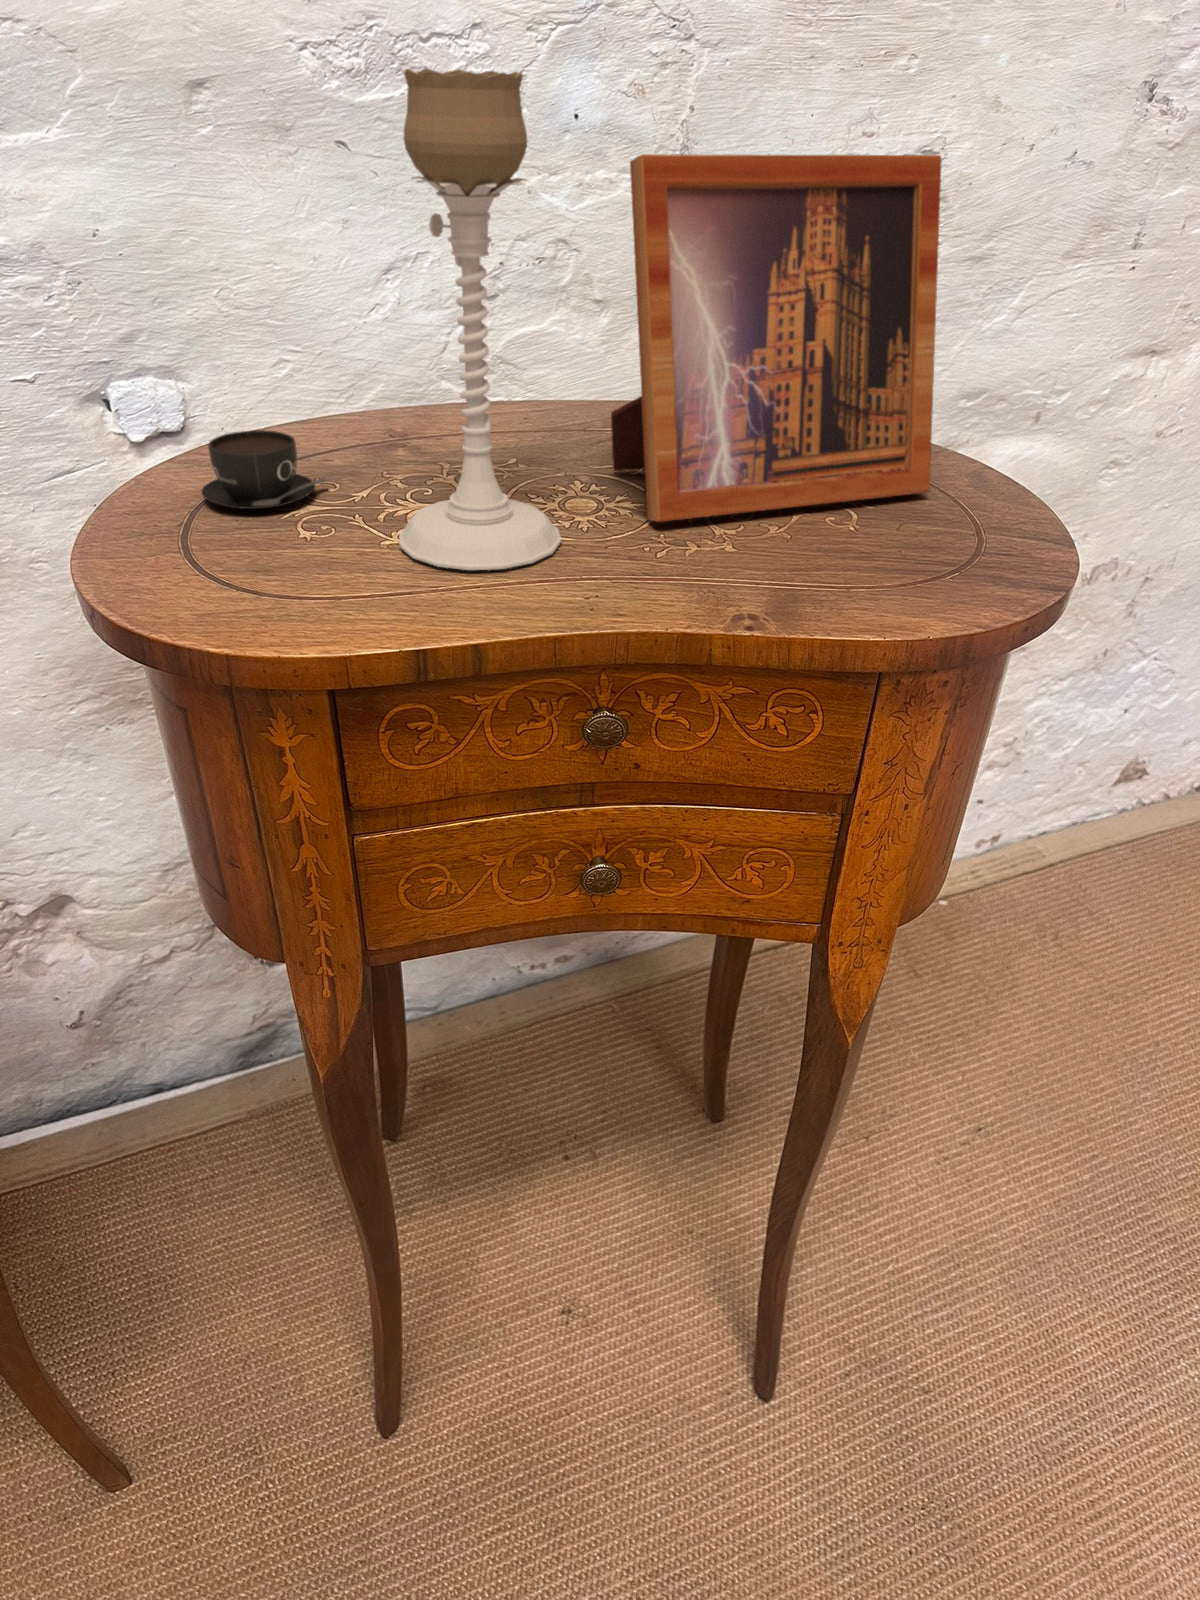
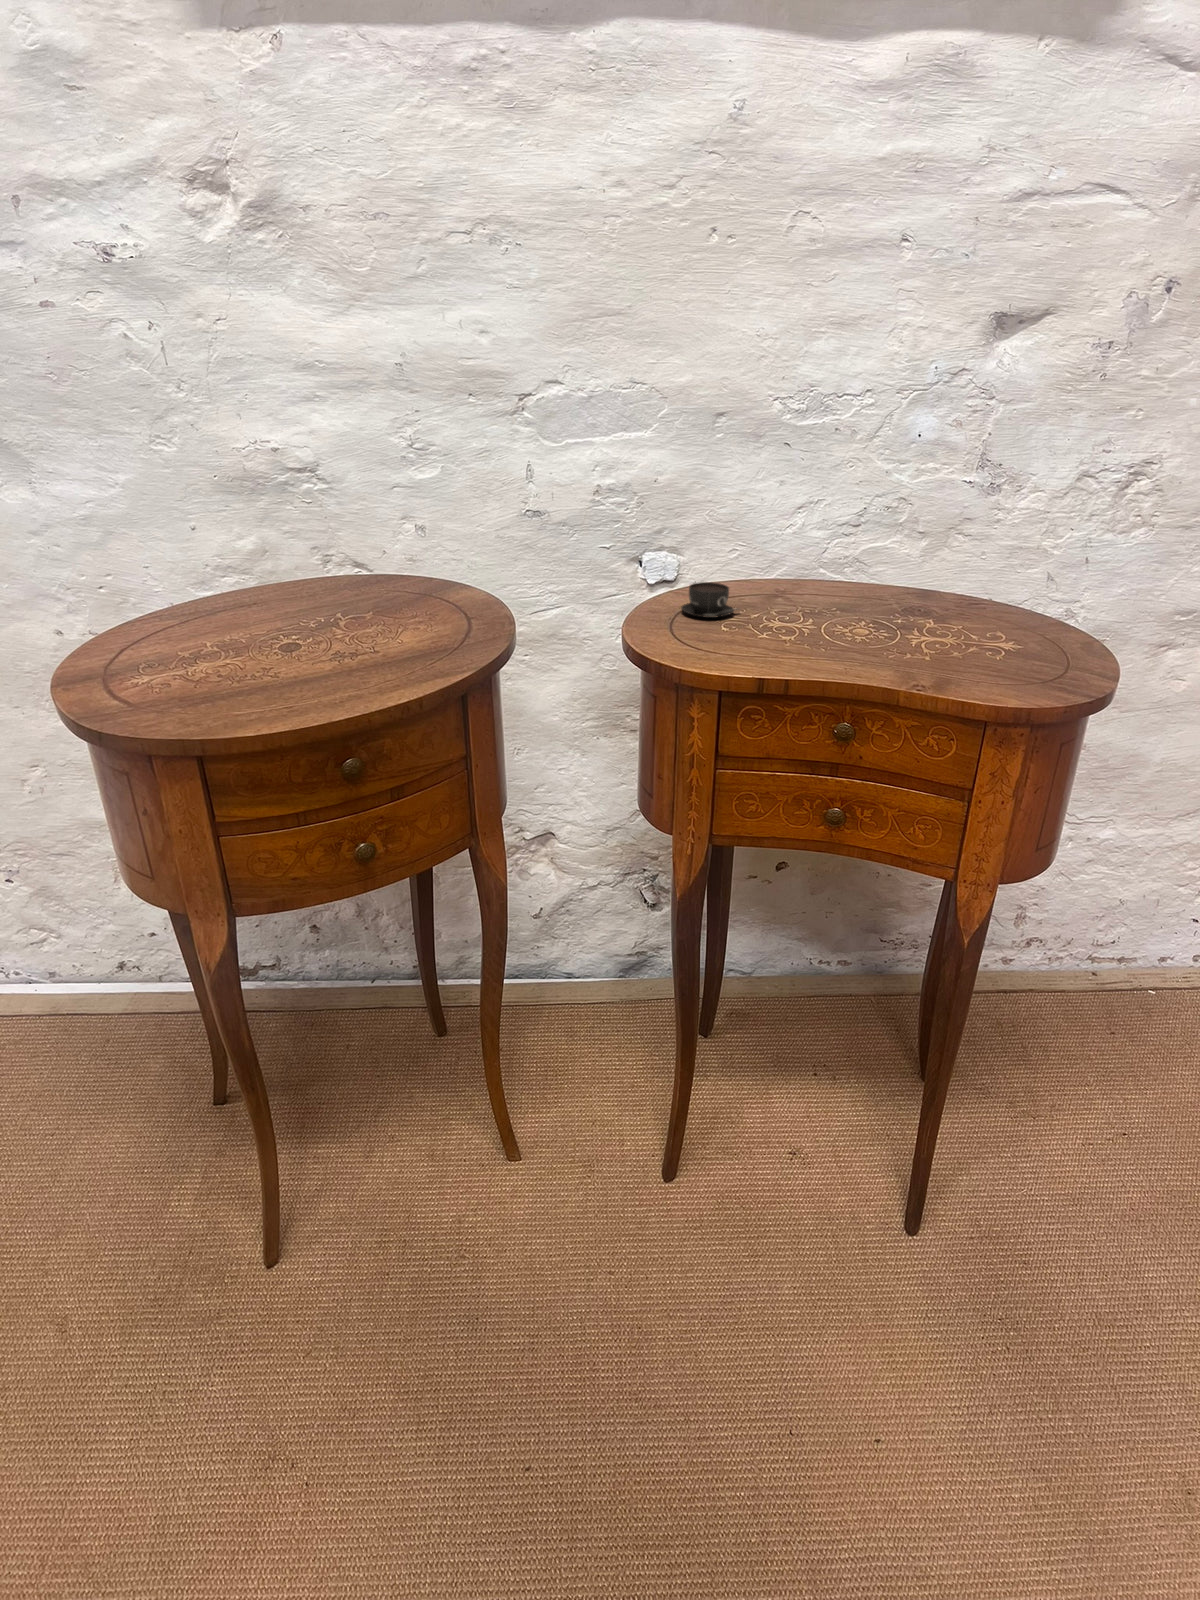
candle holder: present [399,69,561,570] -> none [767,440,852,653]
picture frame: present [611,154,942,522] -> none [888,475,1077,649]

